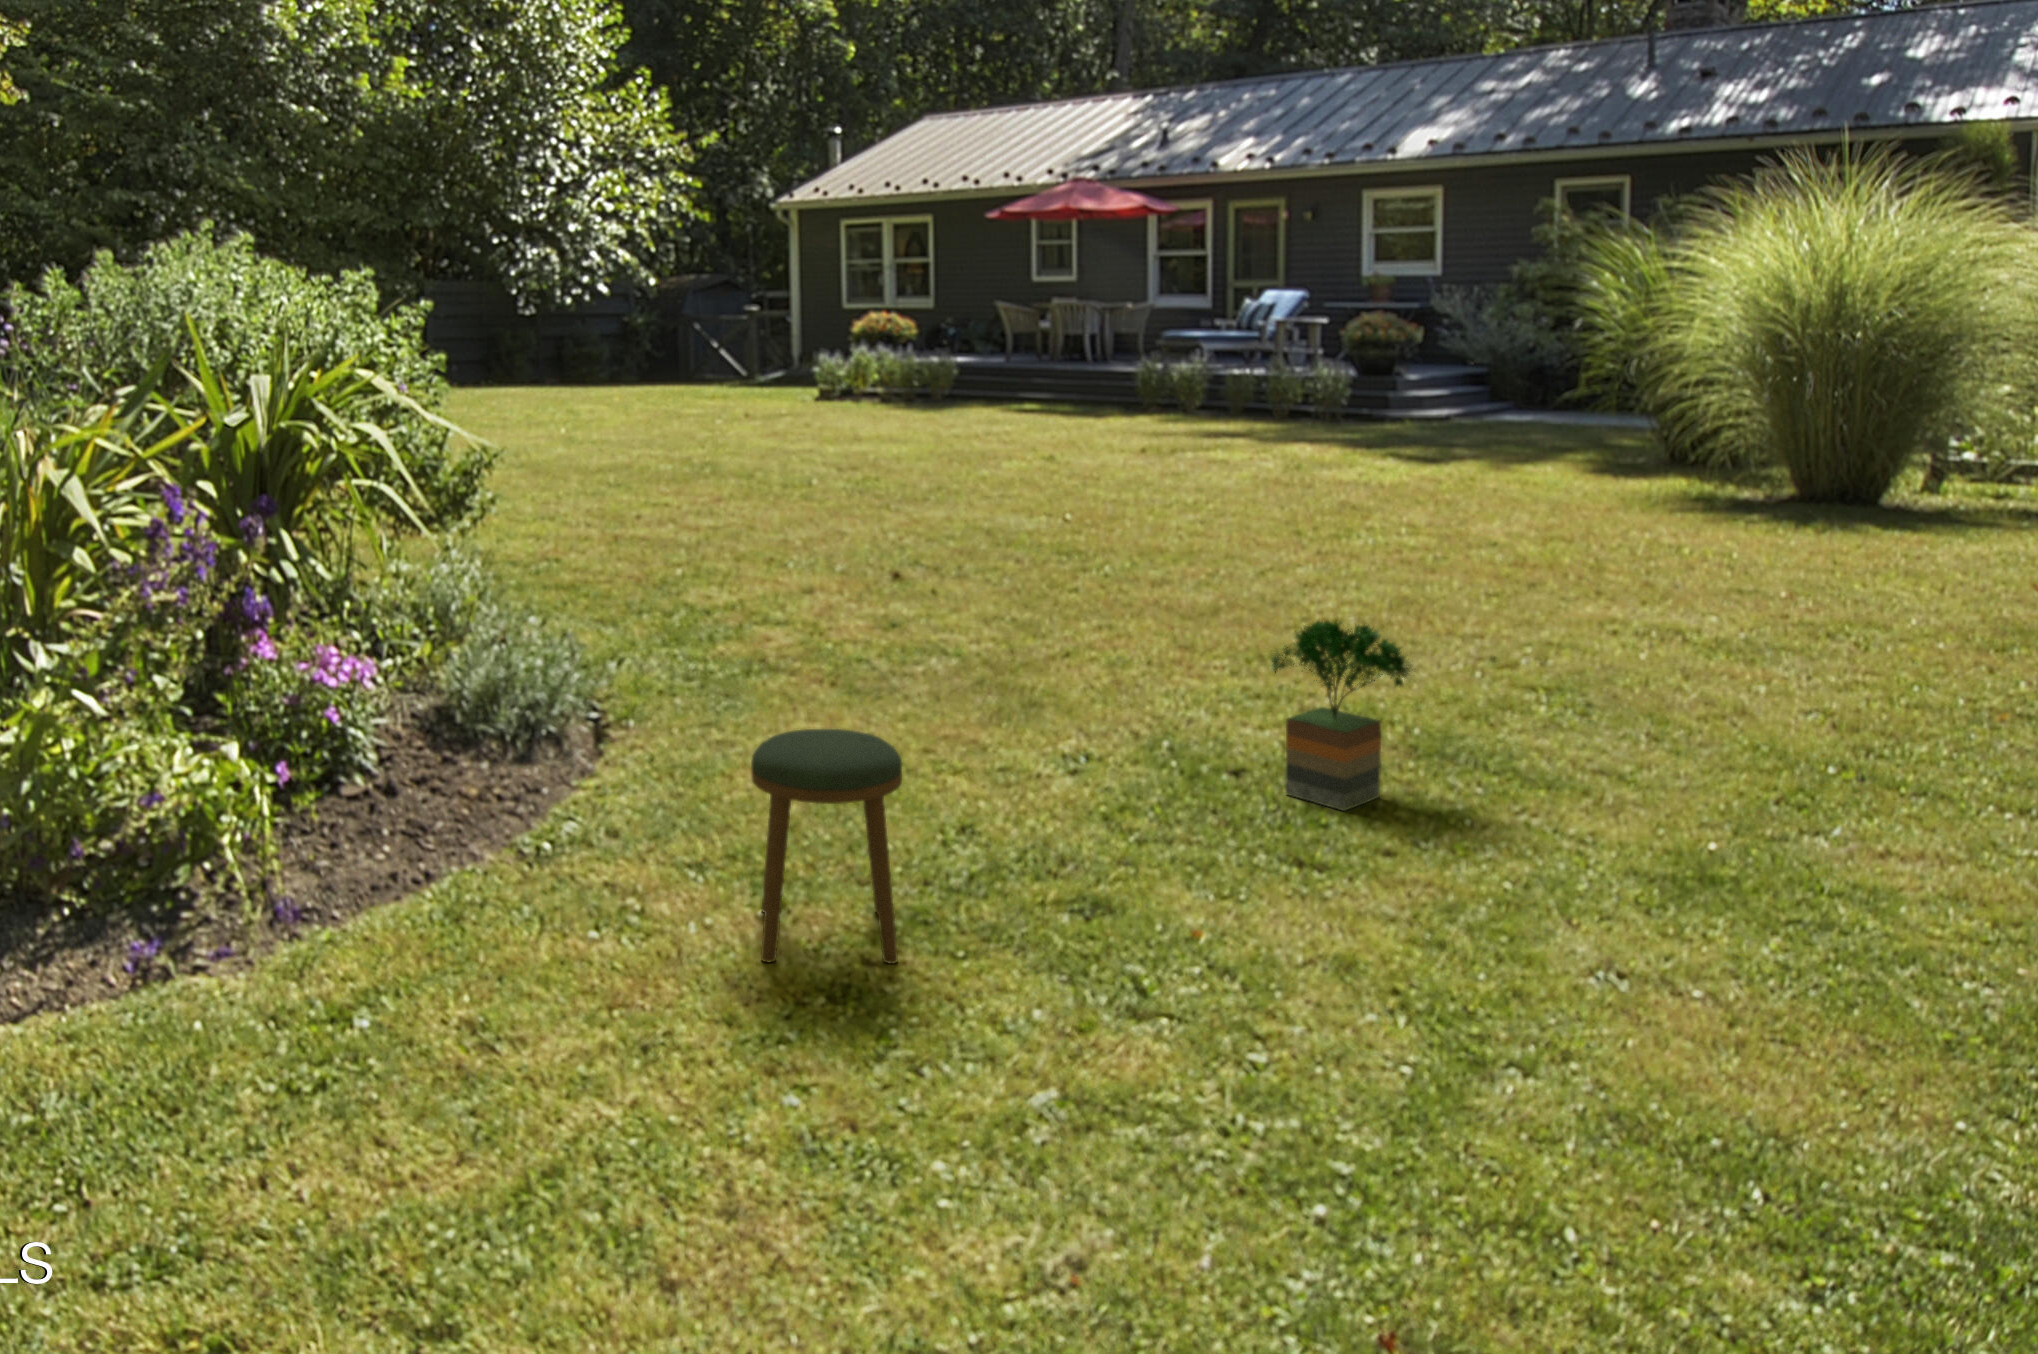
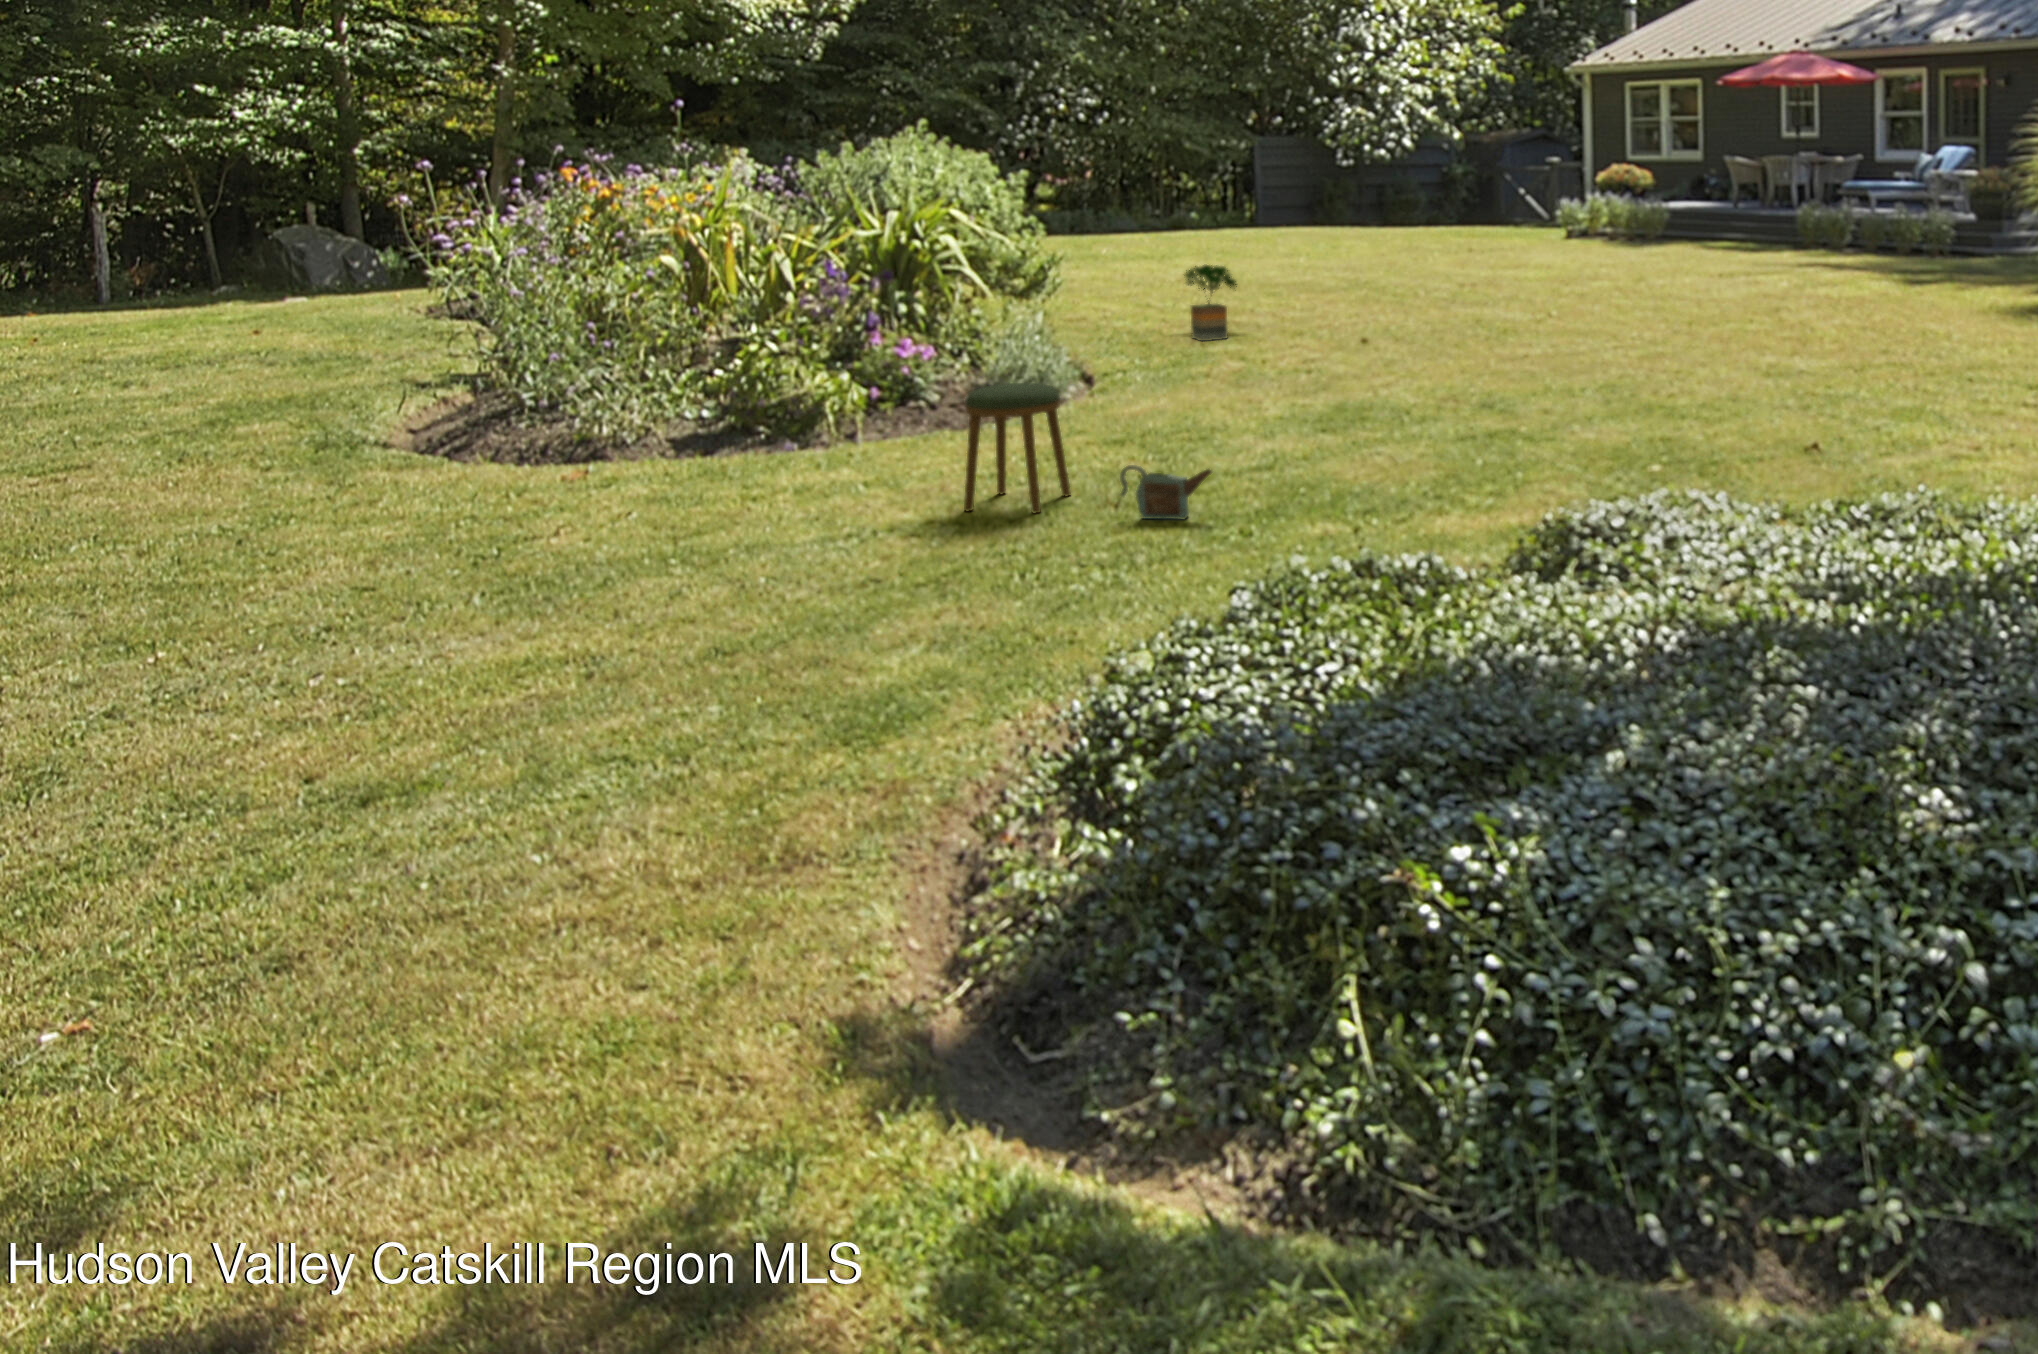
potted tree: present [1271,621,1413,811] -> present [1184,265,1237,341]
watering can: none [1052,880,1215,973] -> present [1120,465,1212,519]

